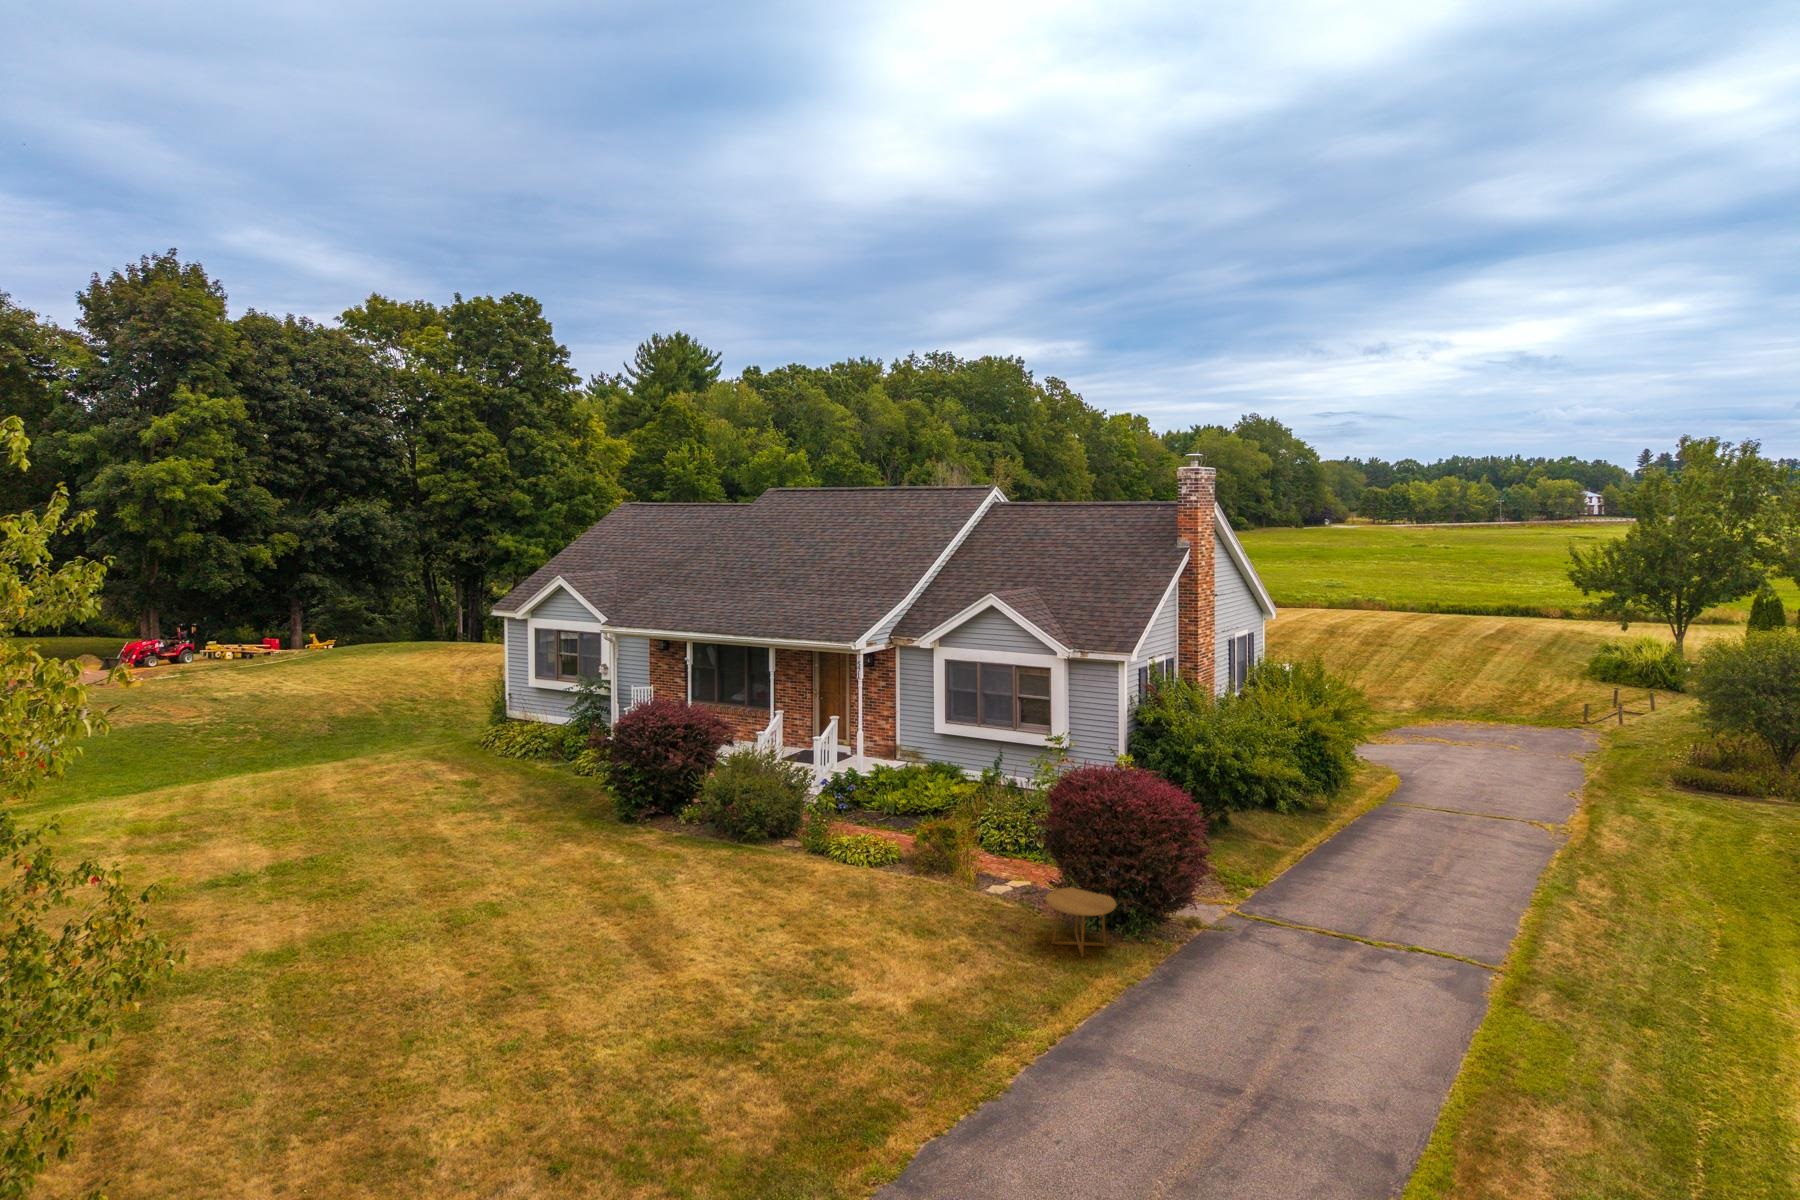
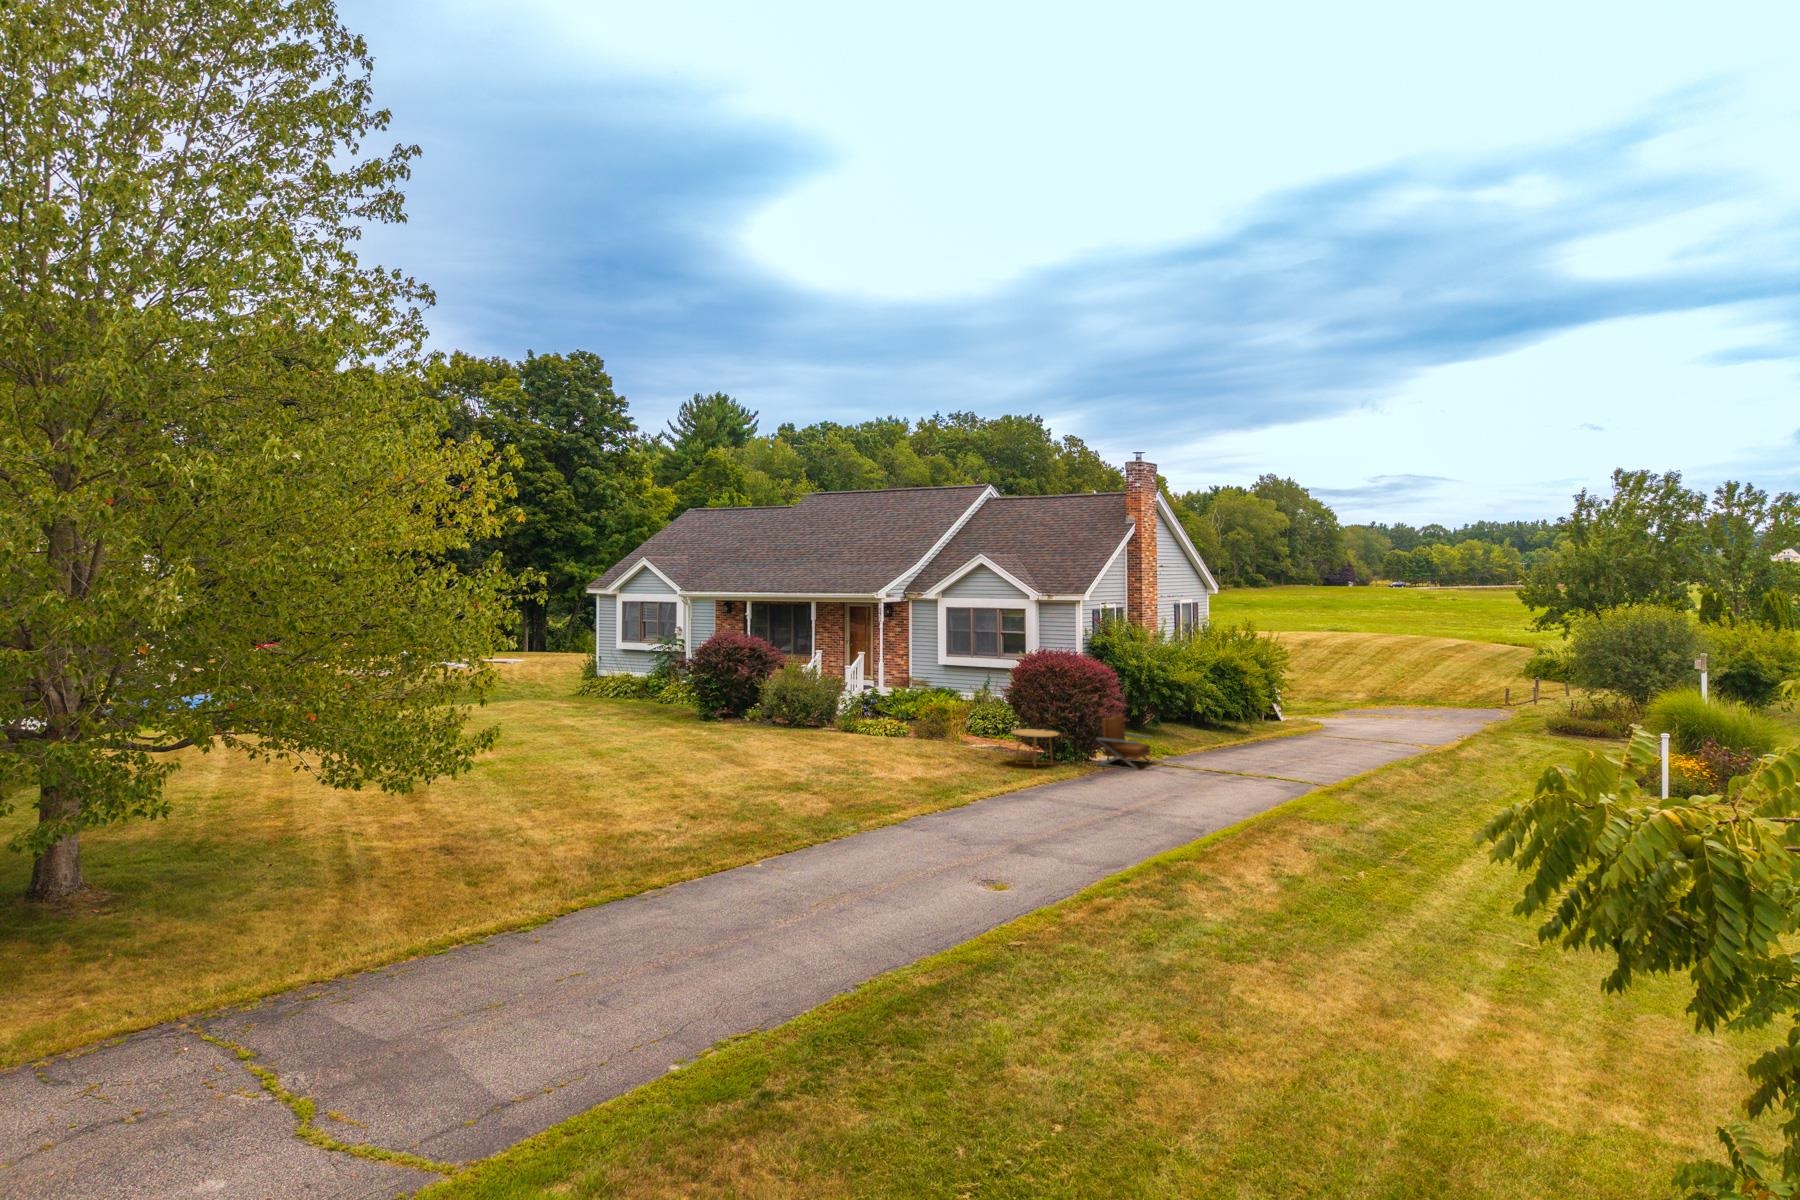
lounge chair: none [1168,862,1246,960] -> present [1097,715,1152,770]

